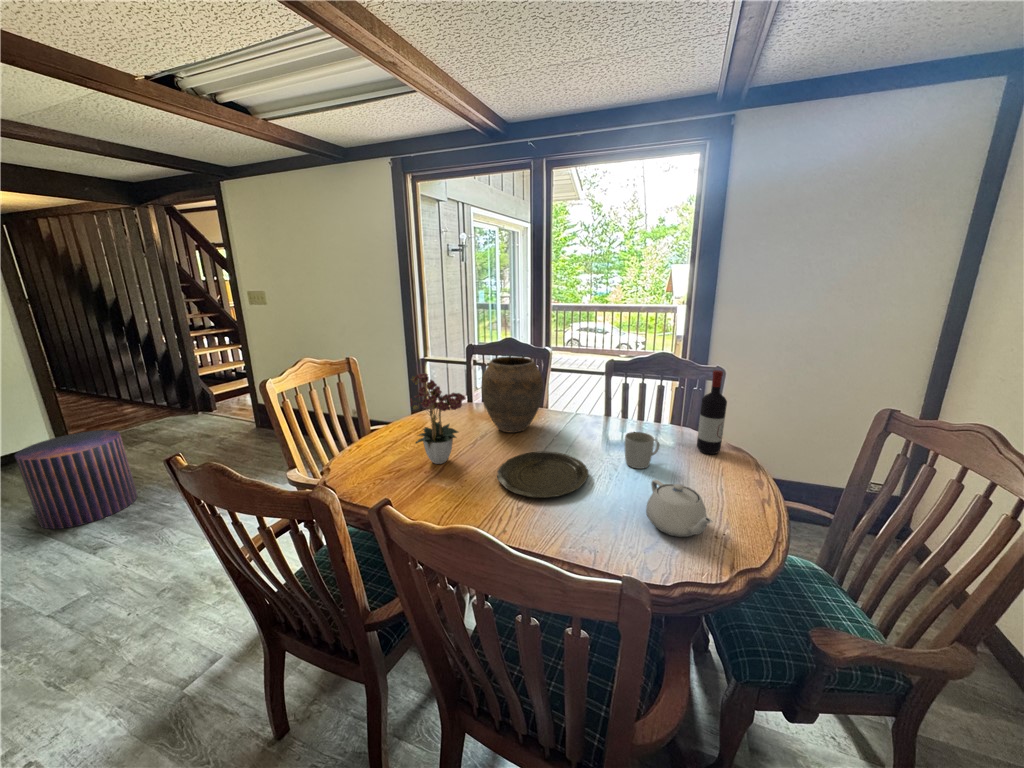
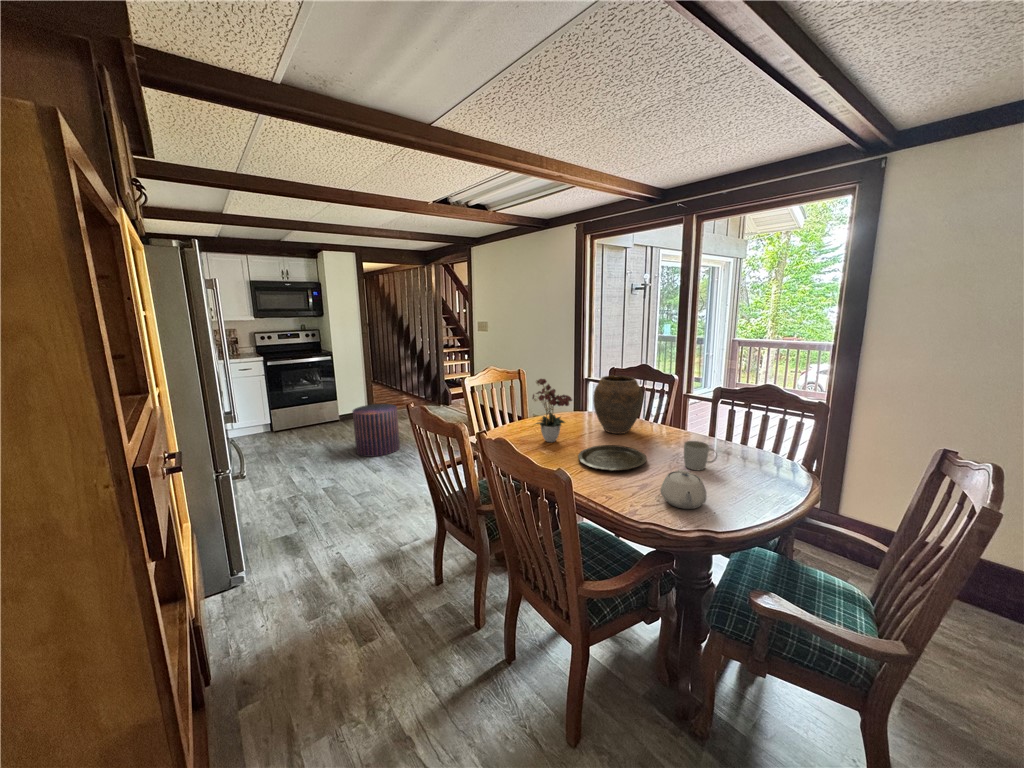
wine bottle: present [697,370,727,454] -> none [763,398,791,474]

